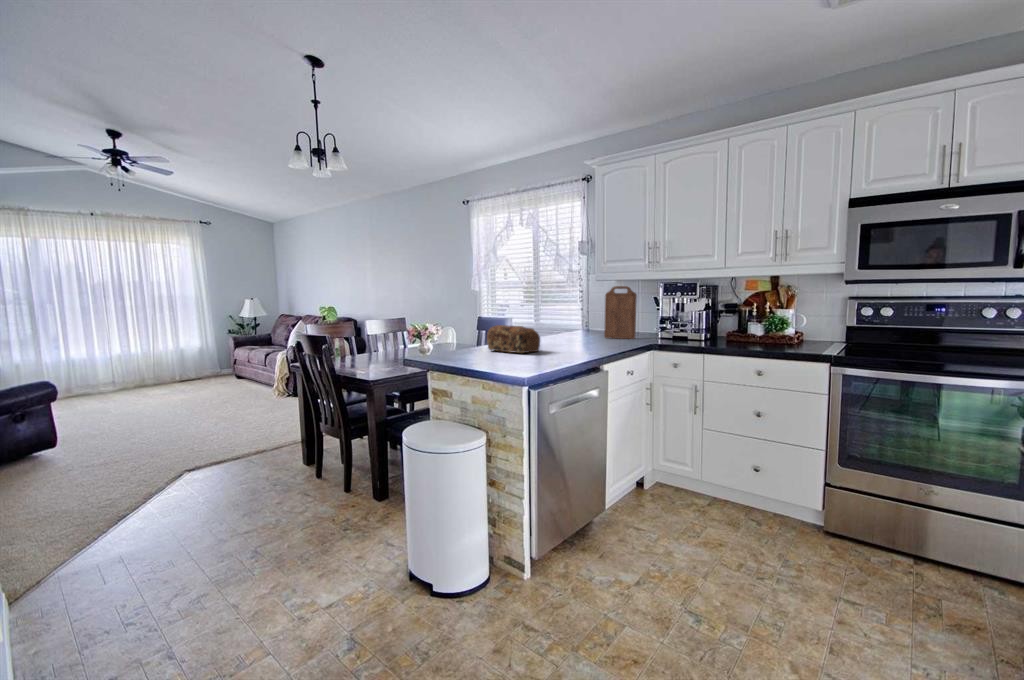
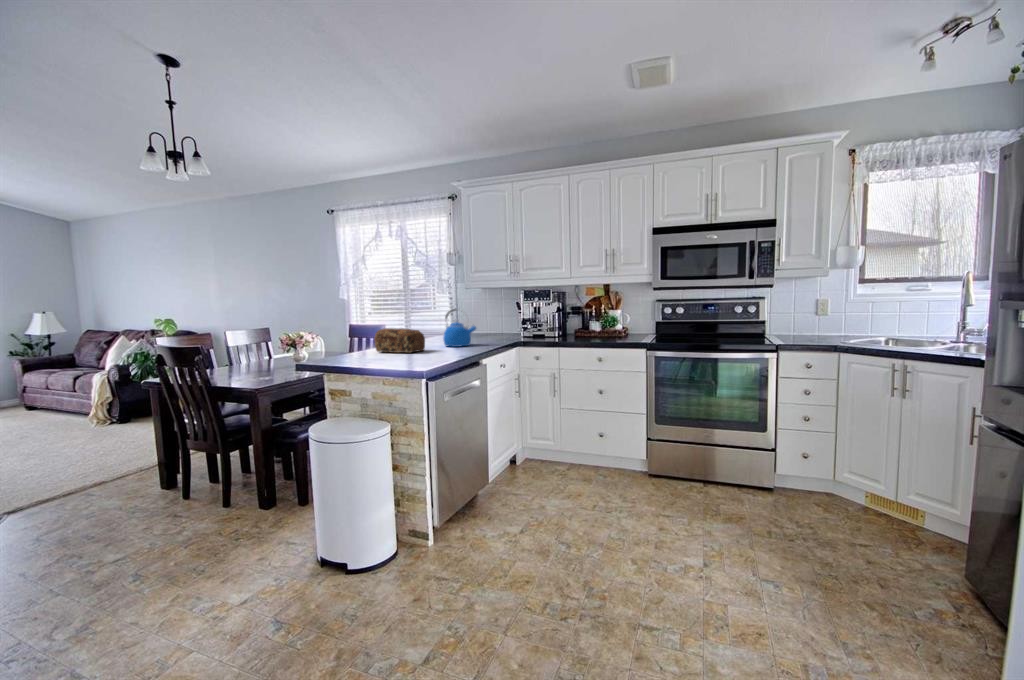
cutting board: present [604,286,637,339] -> none [477,293,504,338]
kettle: none [562,305,600,348] -> present [443,309,476,347]

